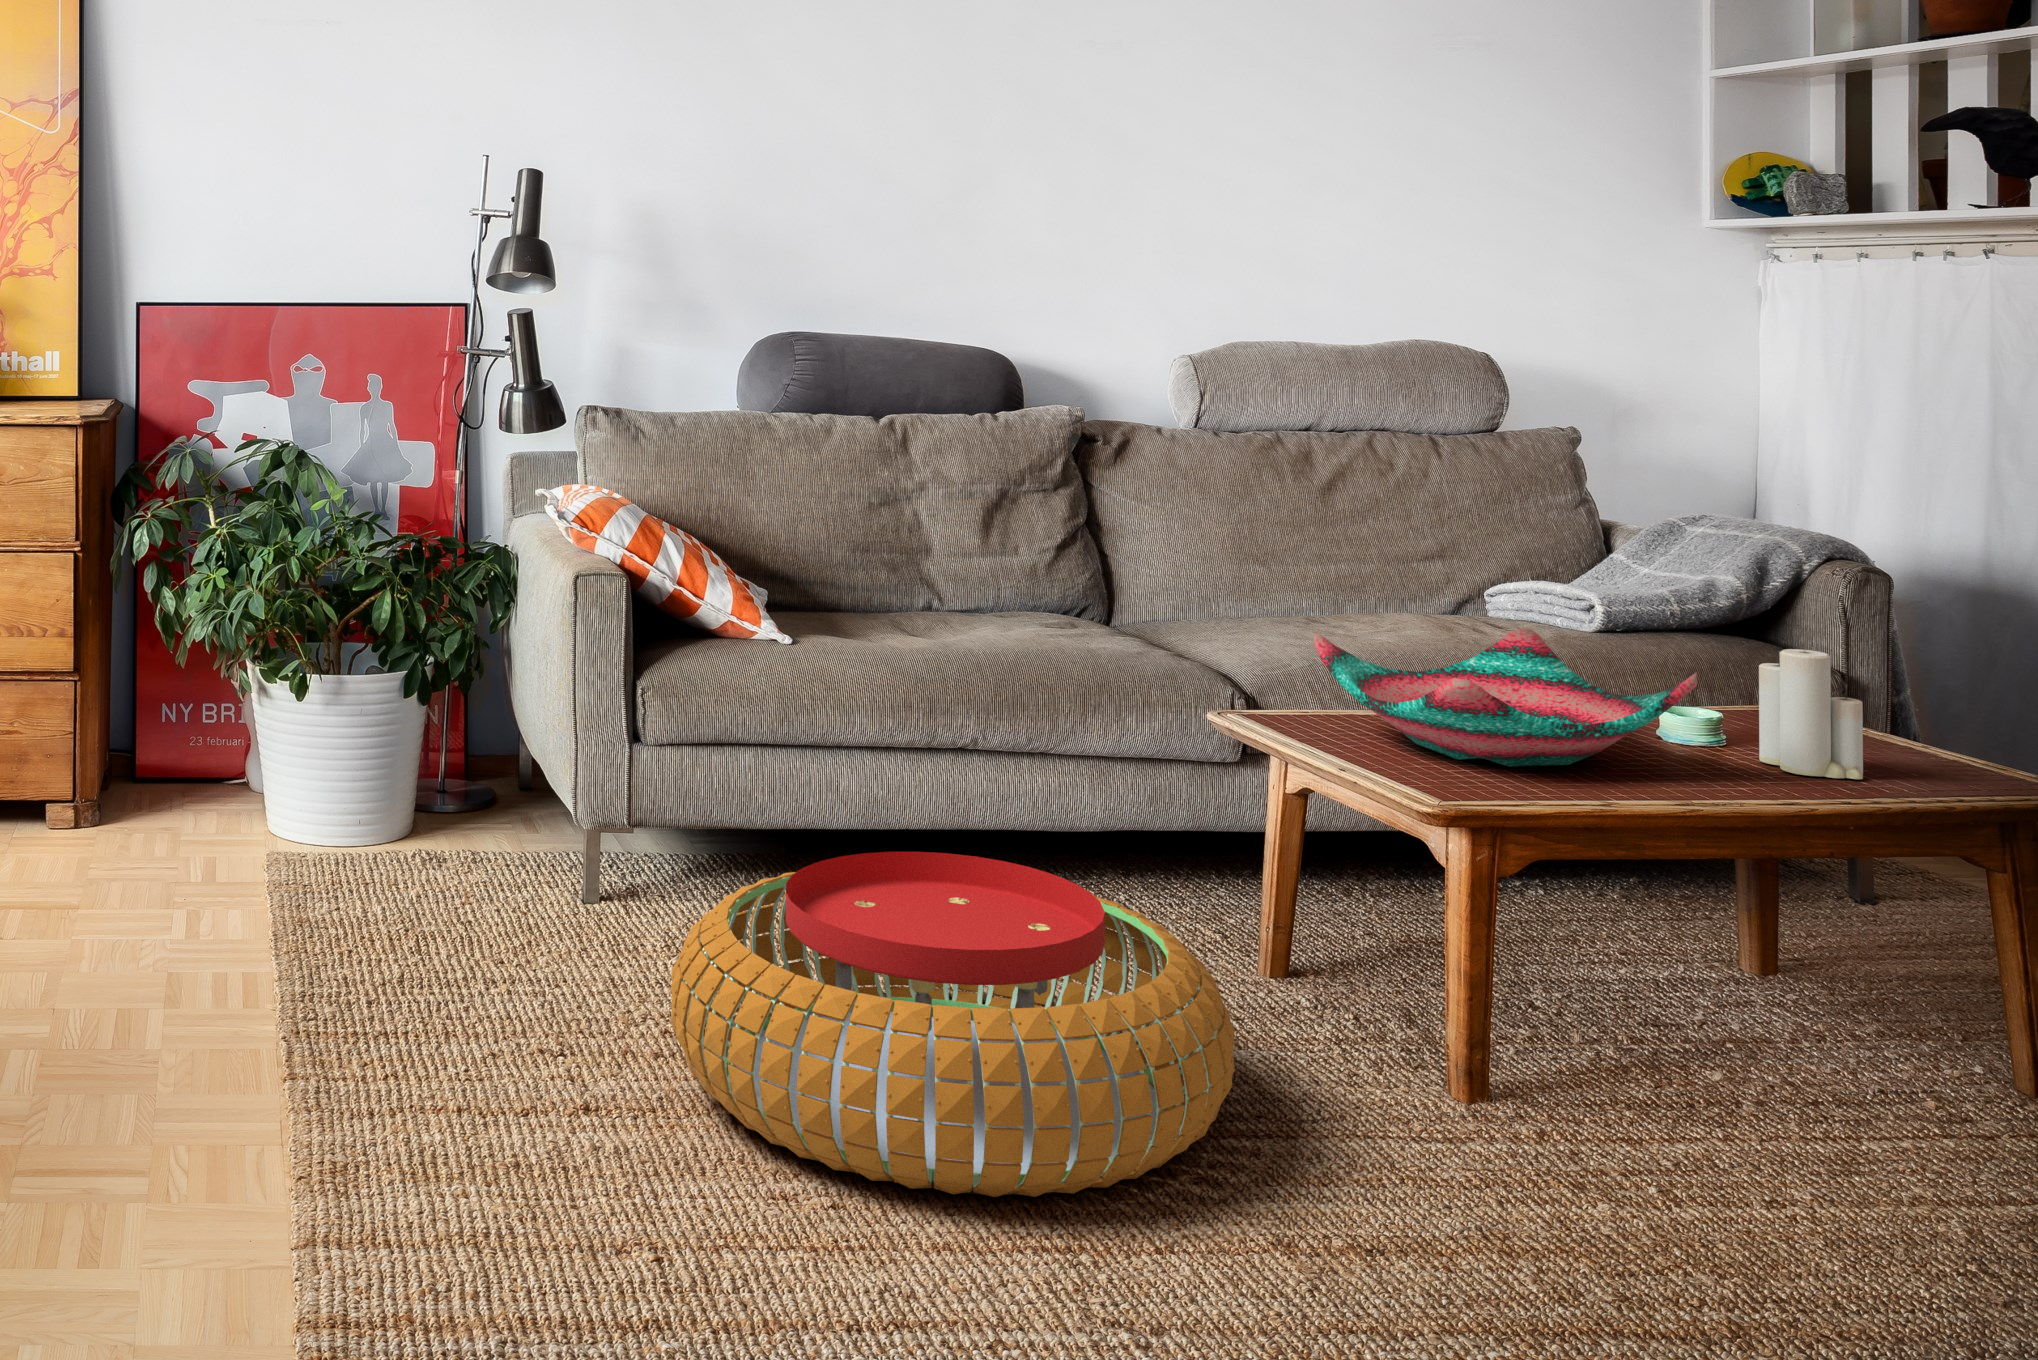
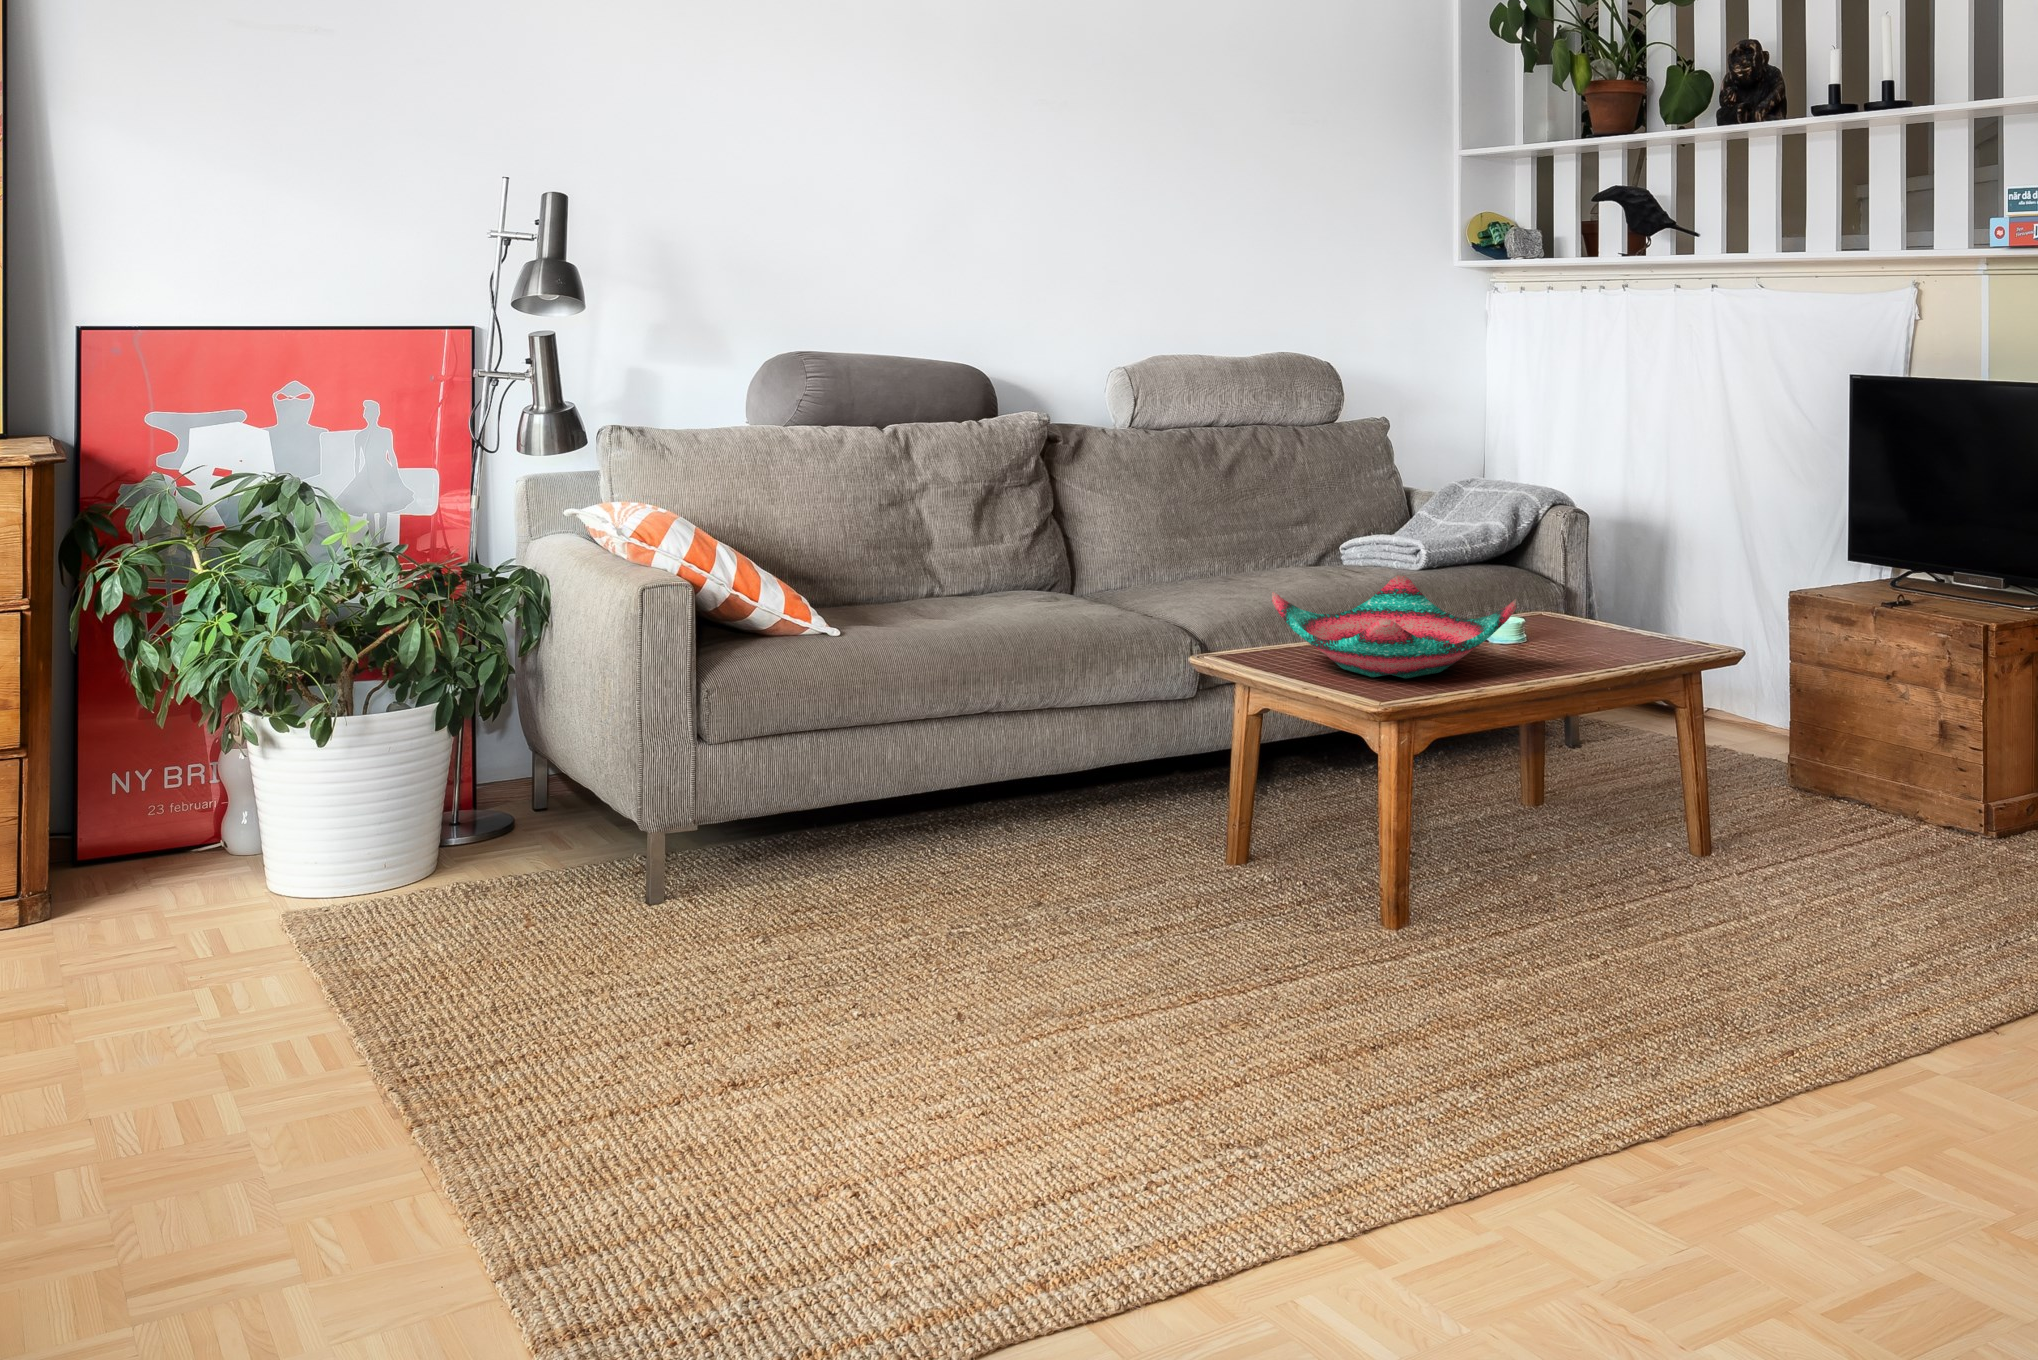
candle: present [1759,638,1863,779] -> none [1543,569,1602,662]
pouf: present [671,852,1235,1197] -> none [798,804,1253,1084]

